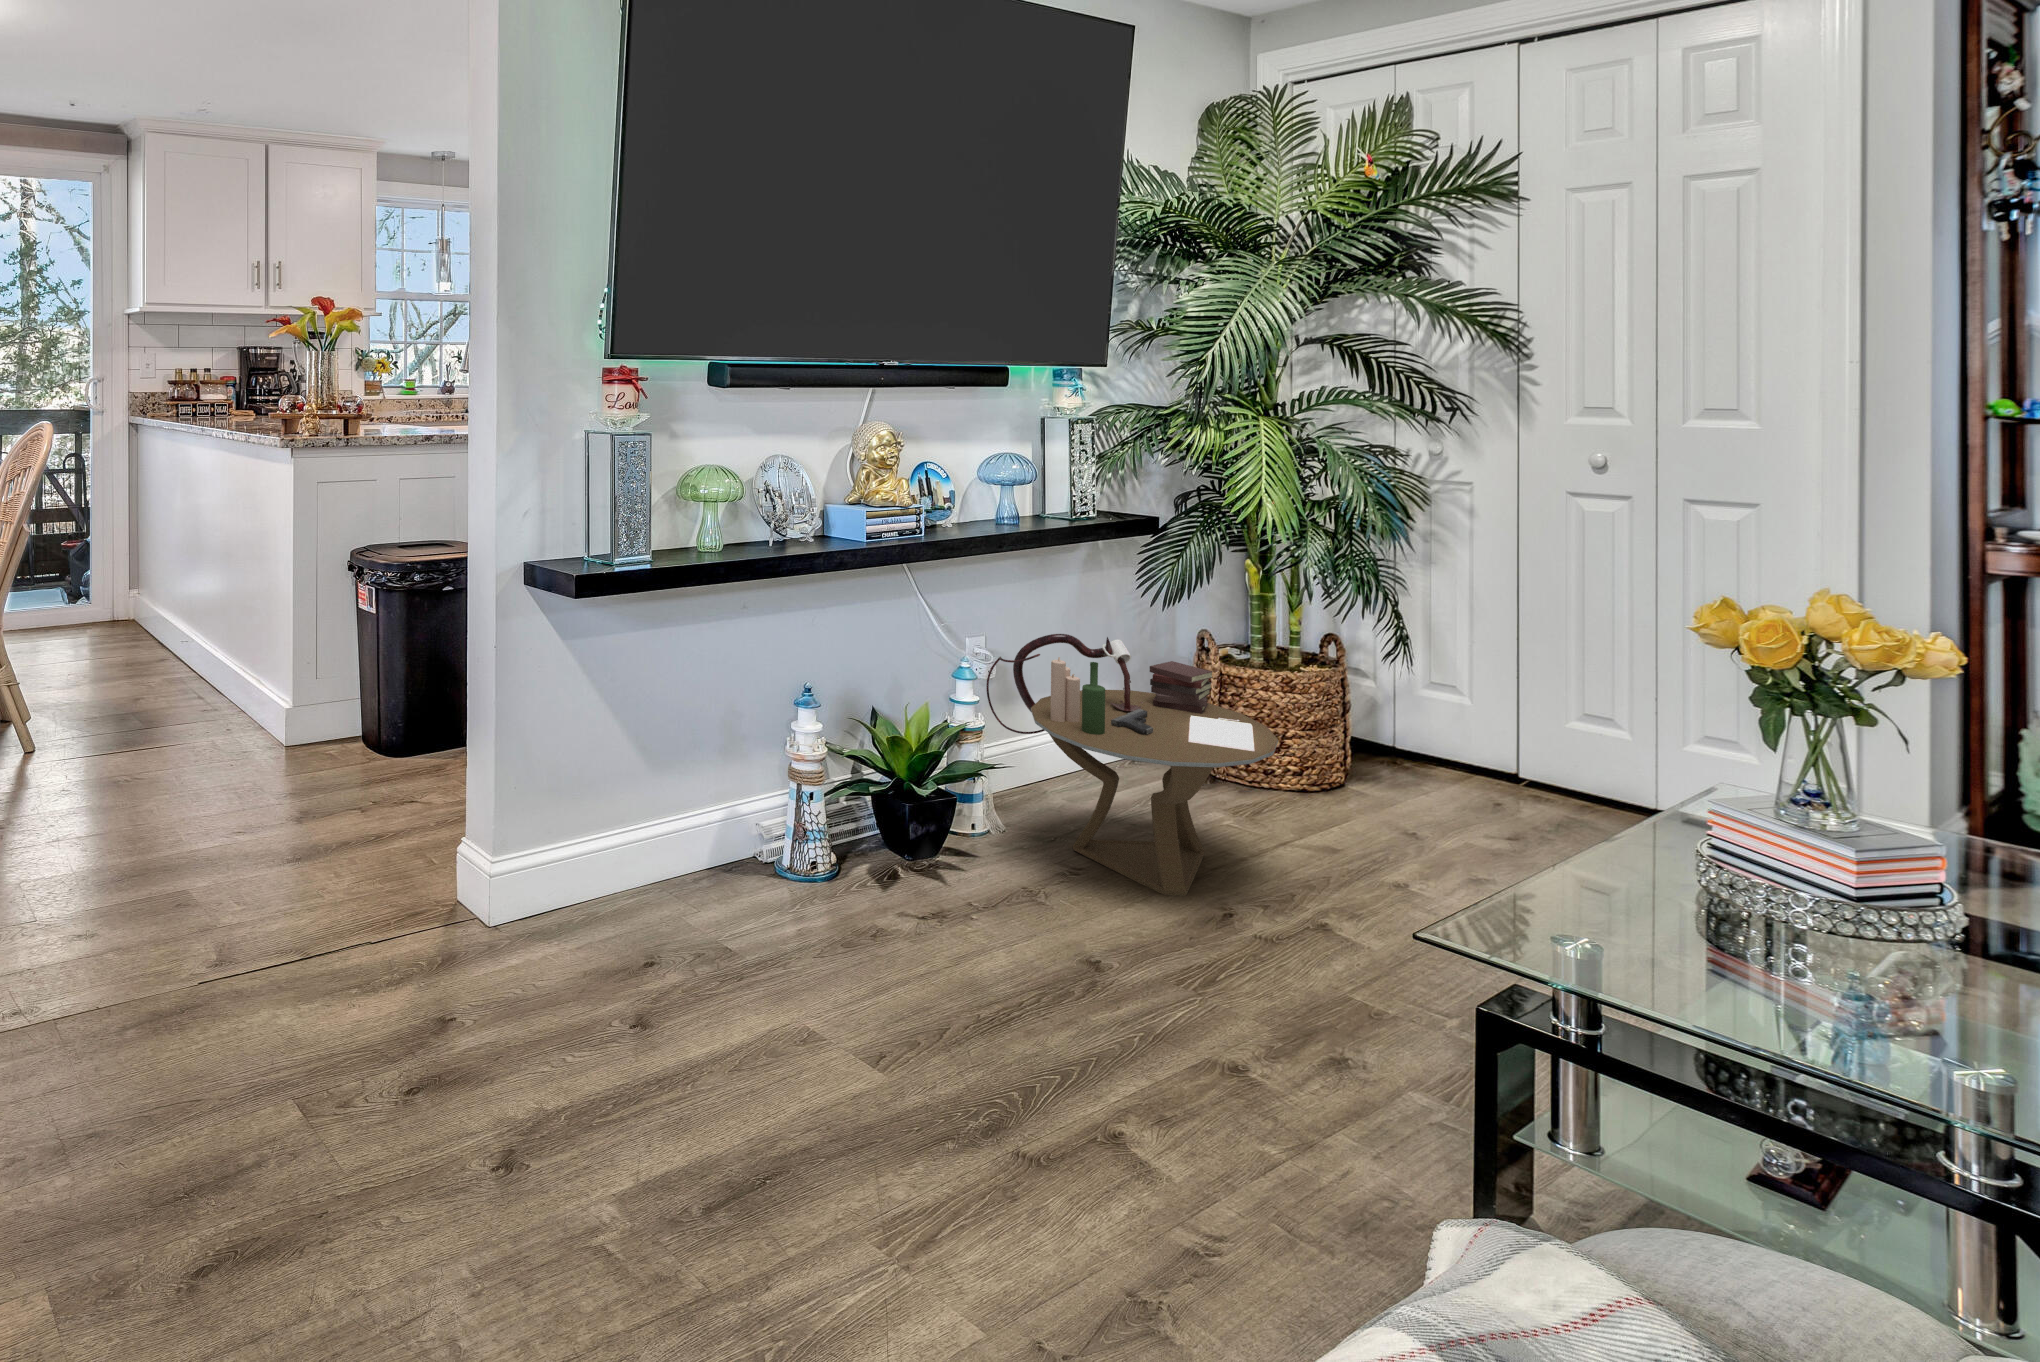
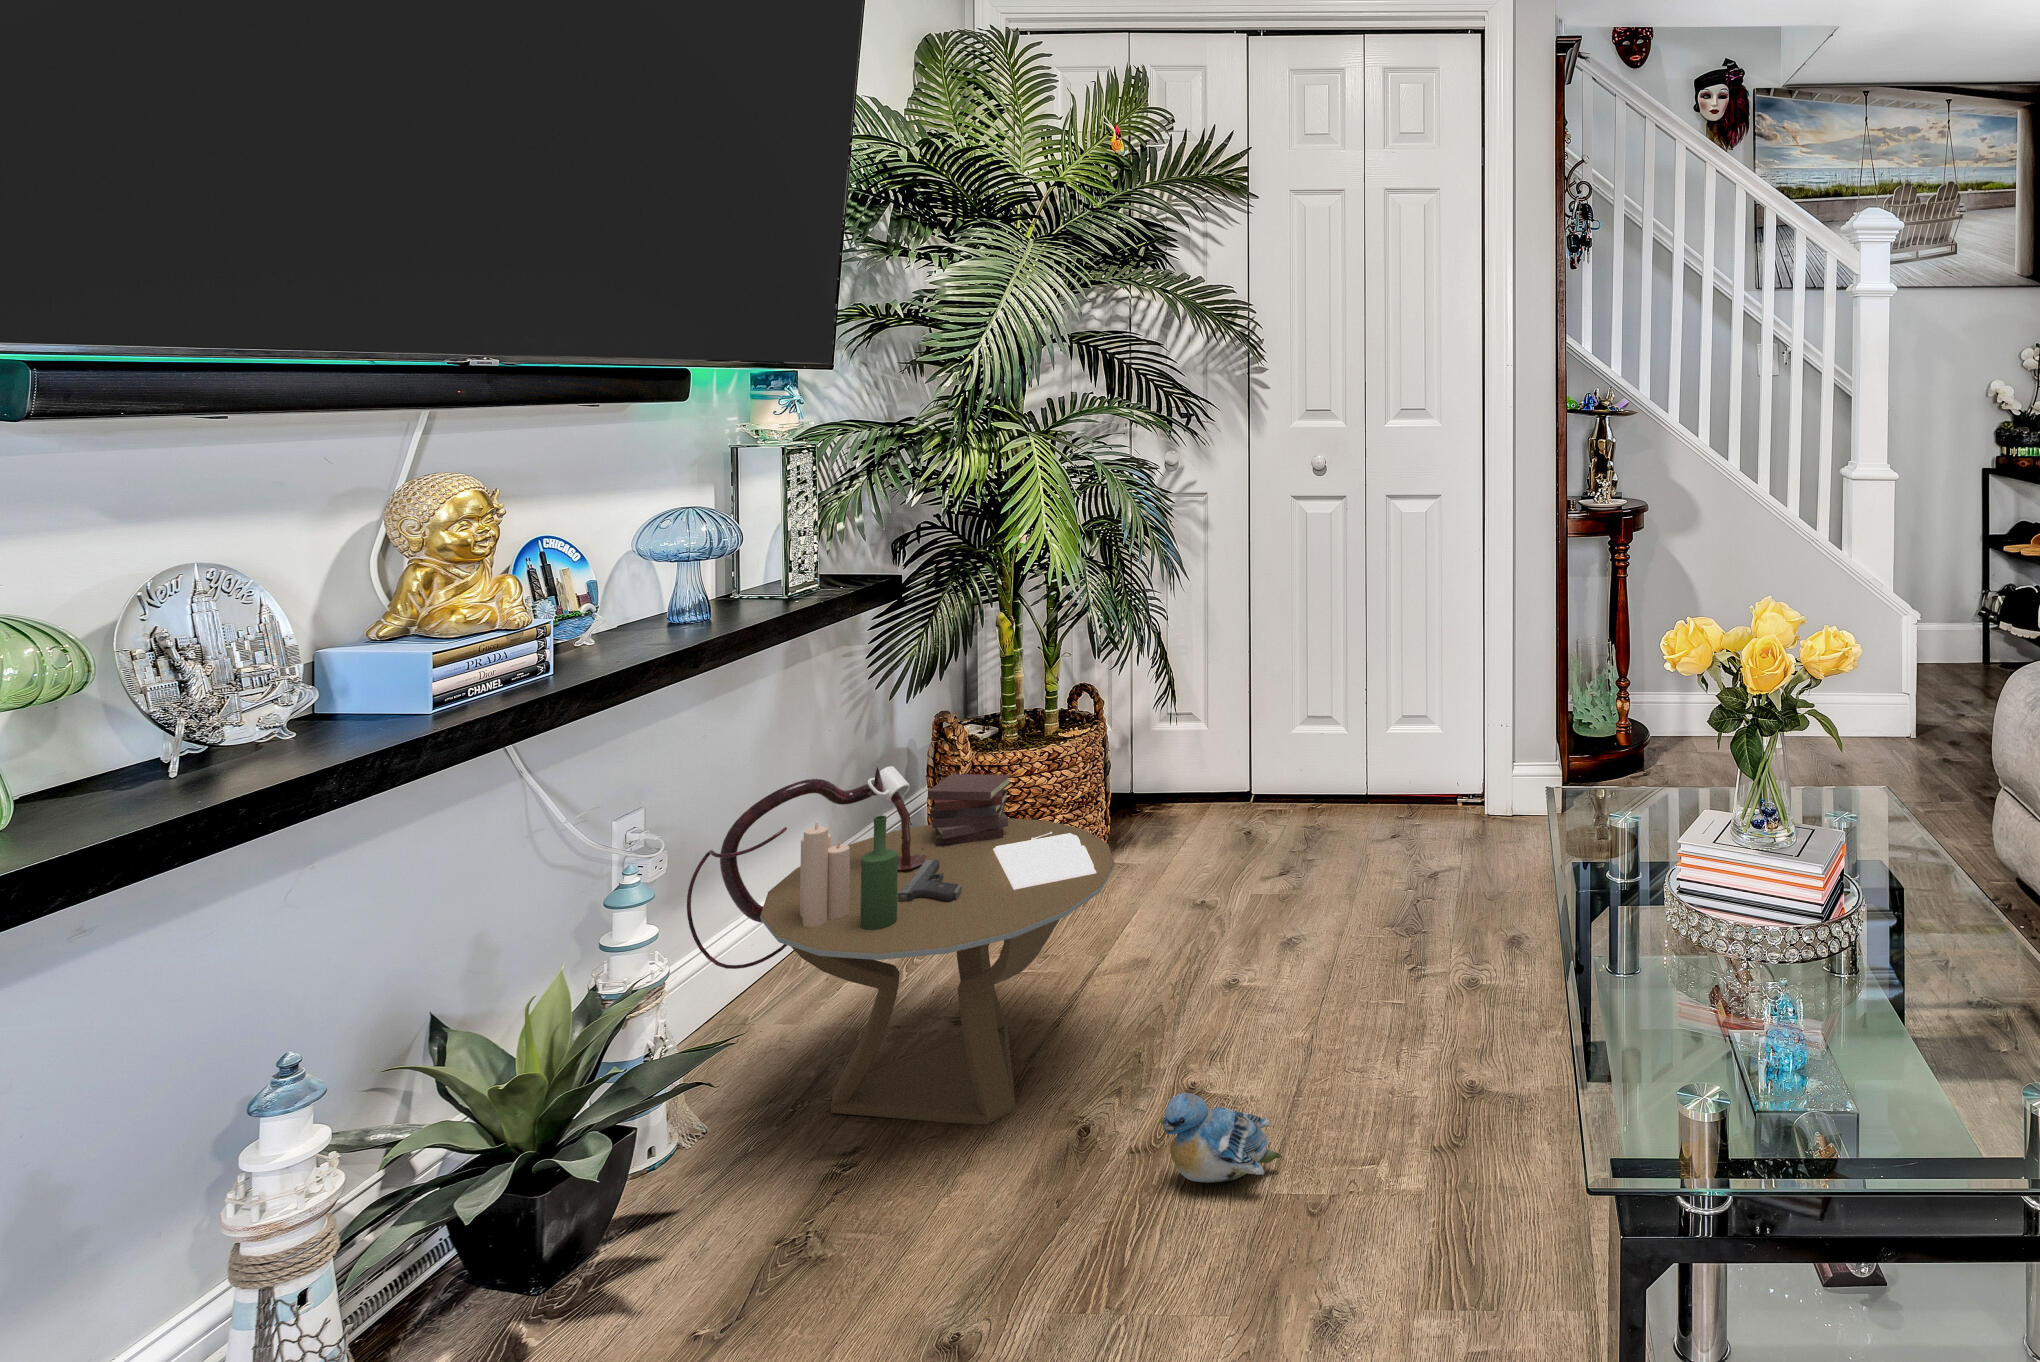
plush toy: none [1264,913,1363,998] -> present [1160,1093,1281,1182]

